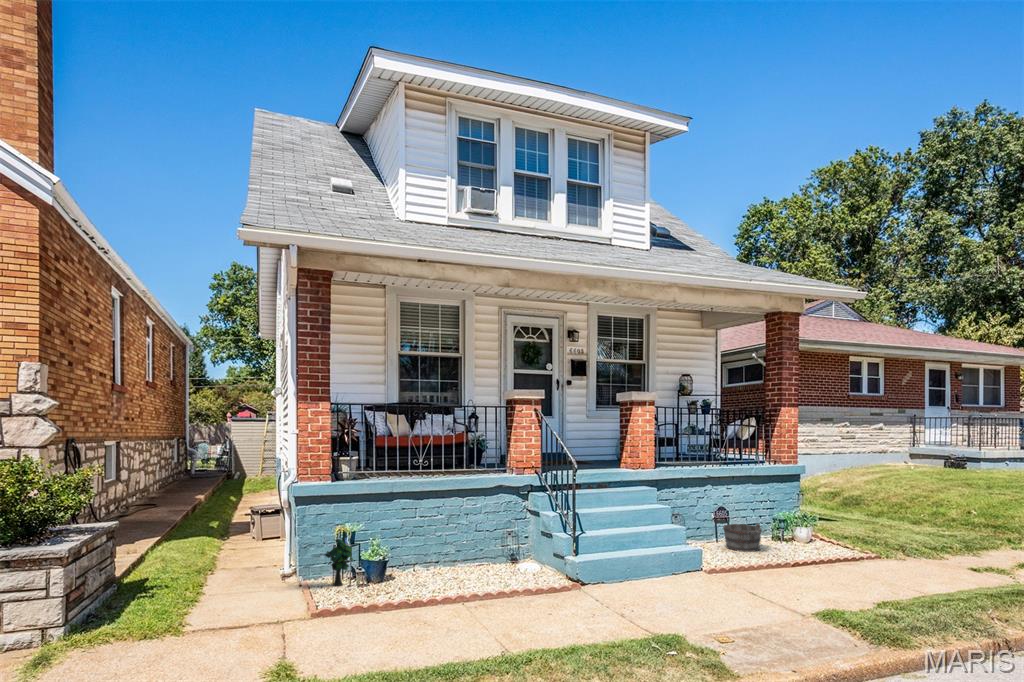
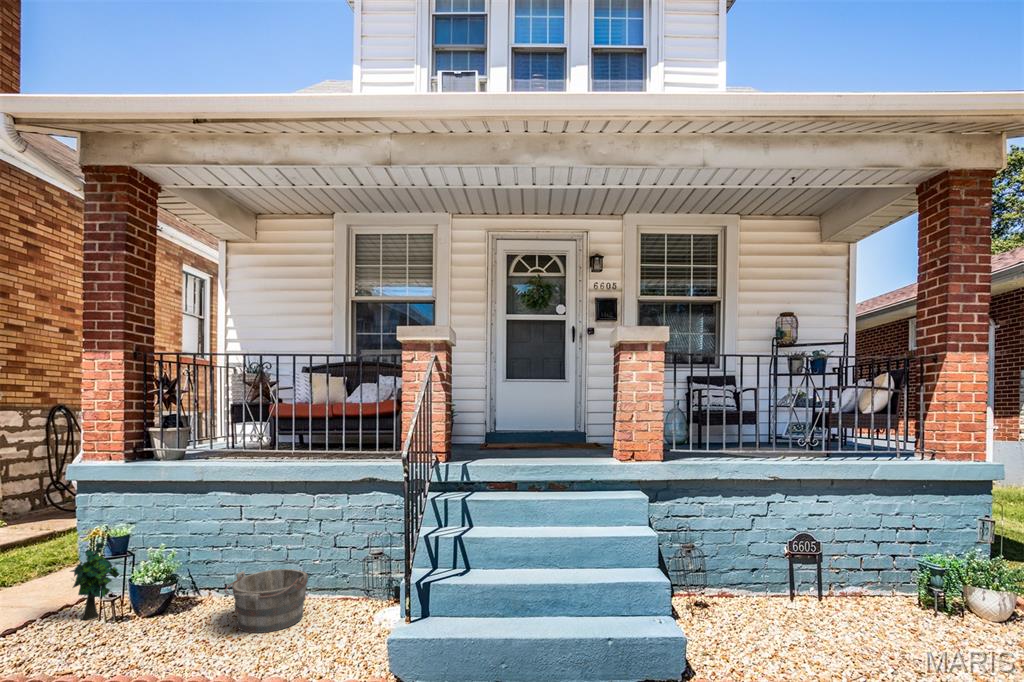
bucket: present [723,524,762,552] -> present [225,569,308,633]

